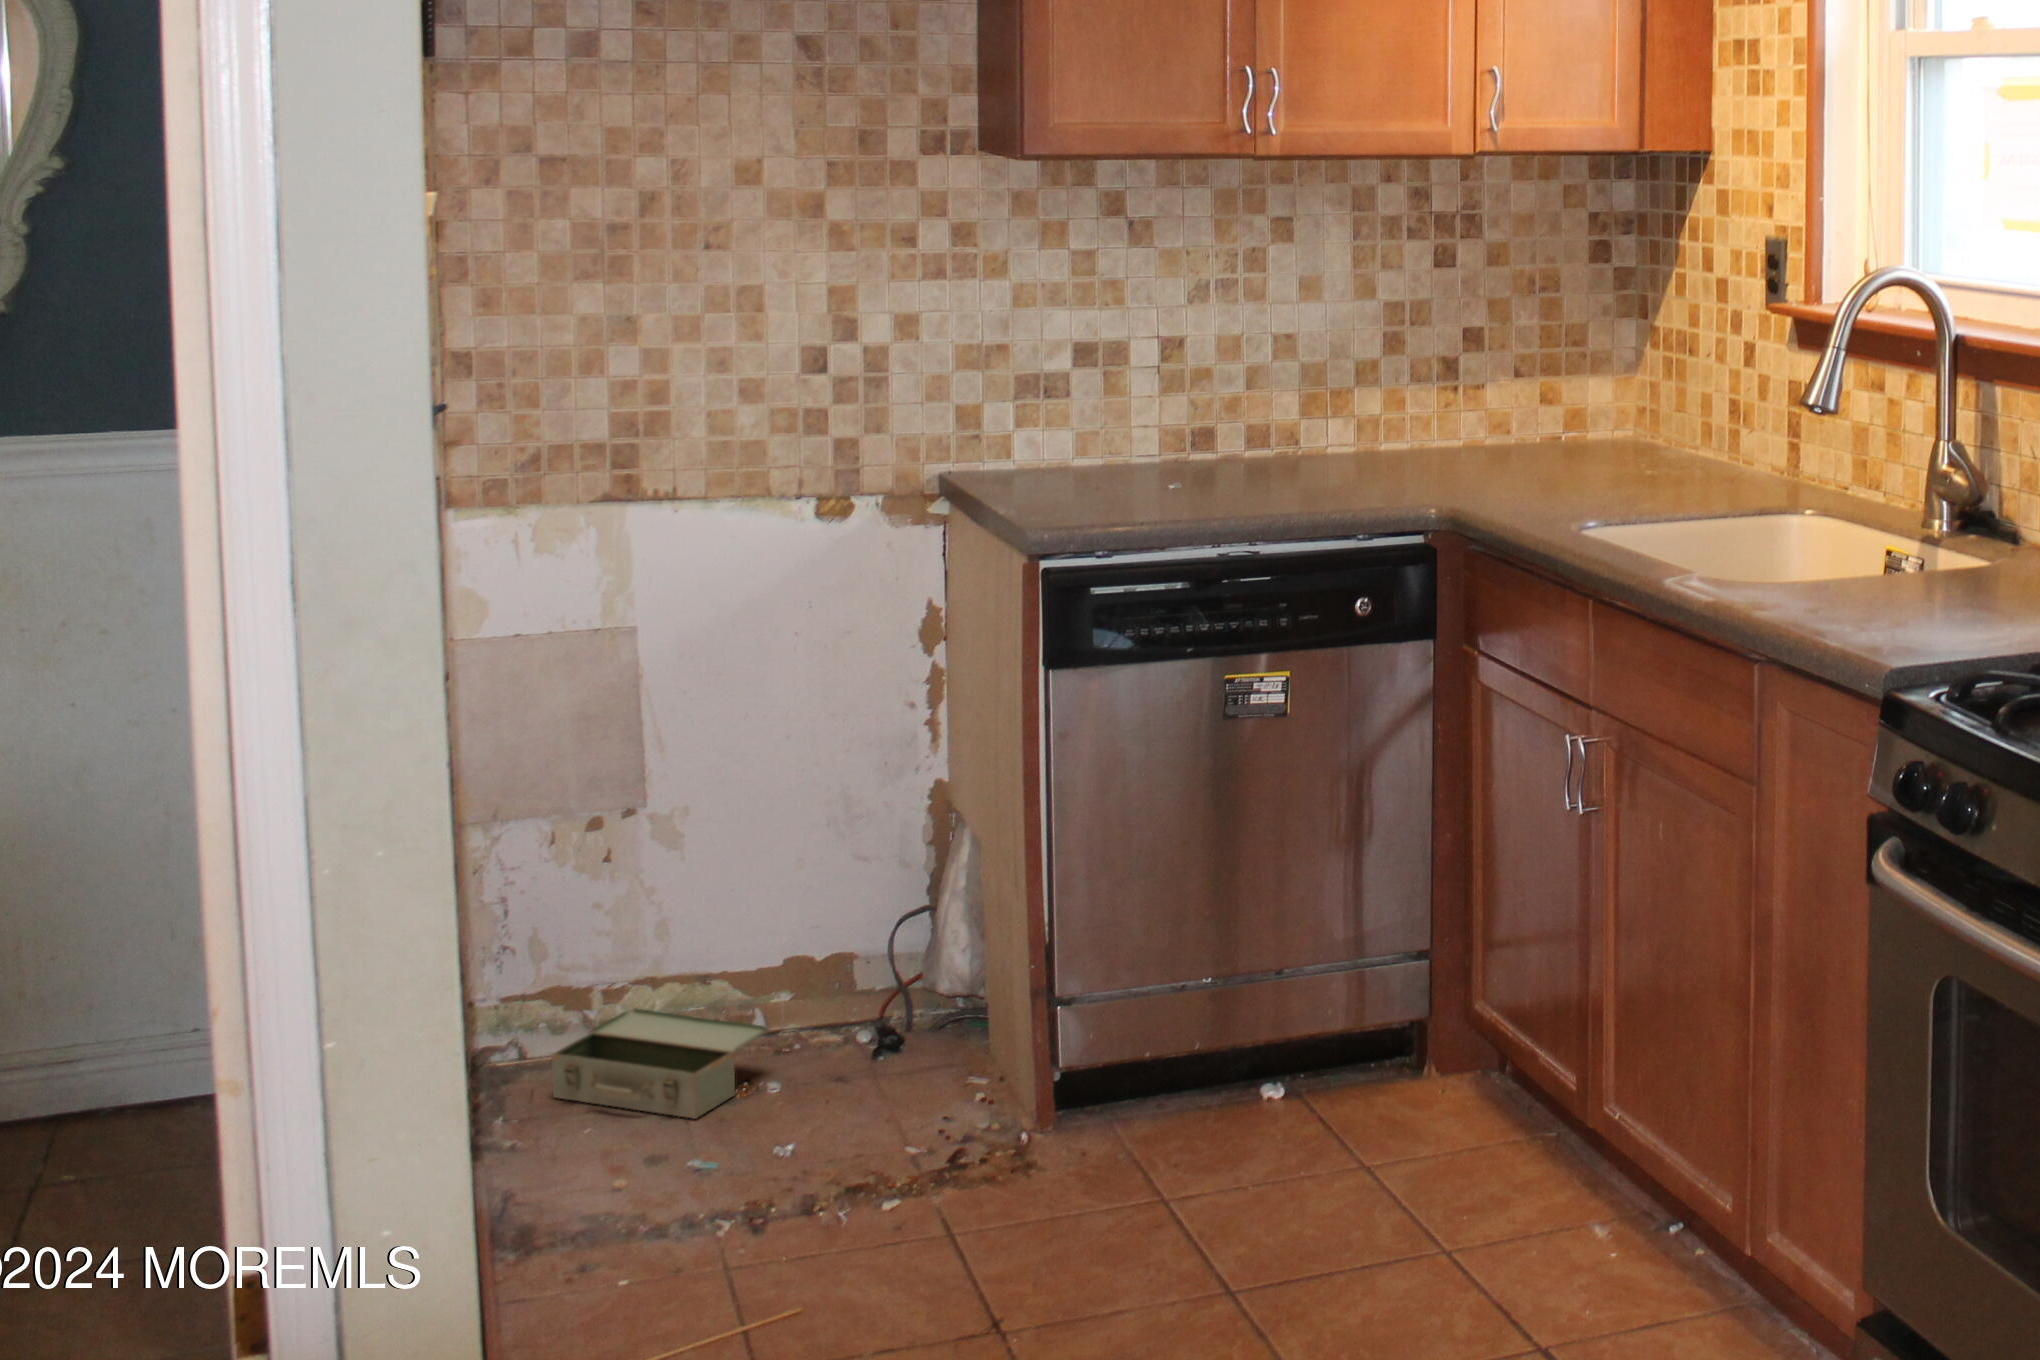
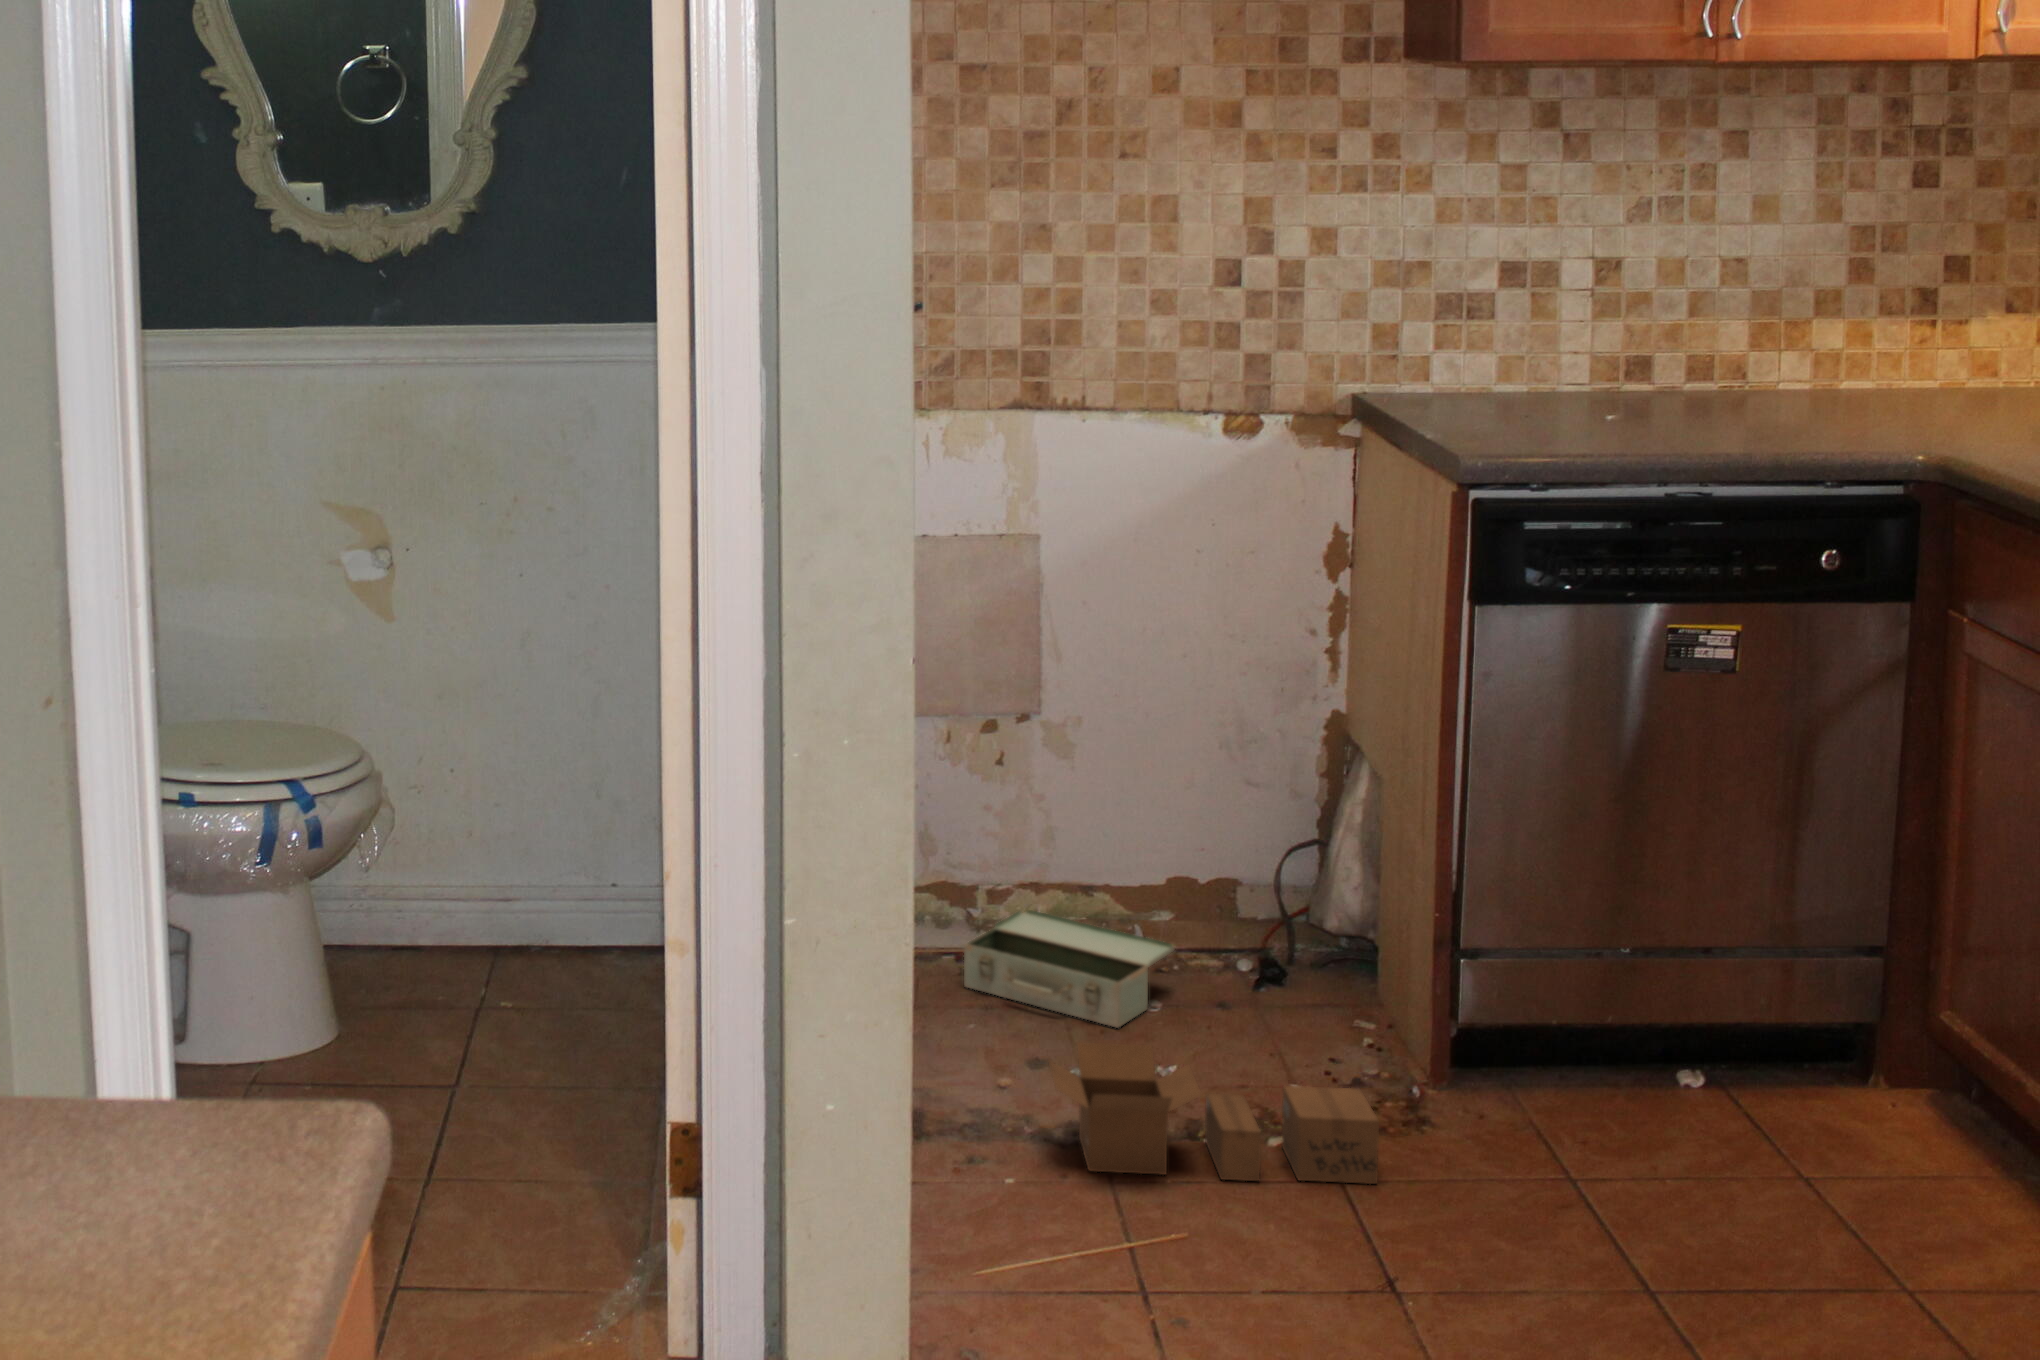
cardboard box: none [561,1136,881,1272] -> present [1049,1043,1379,1184]

